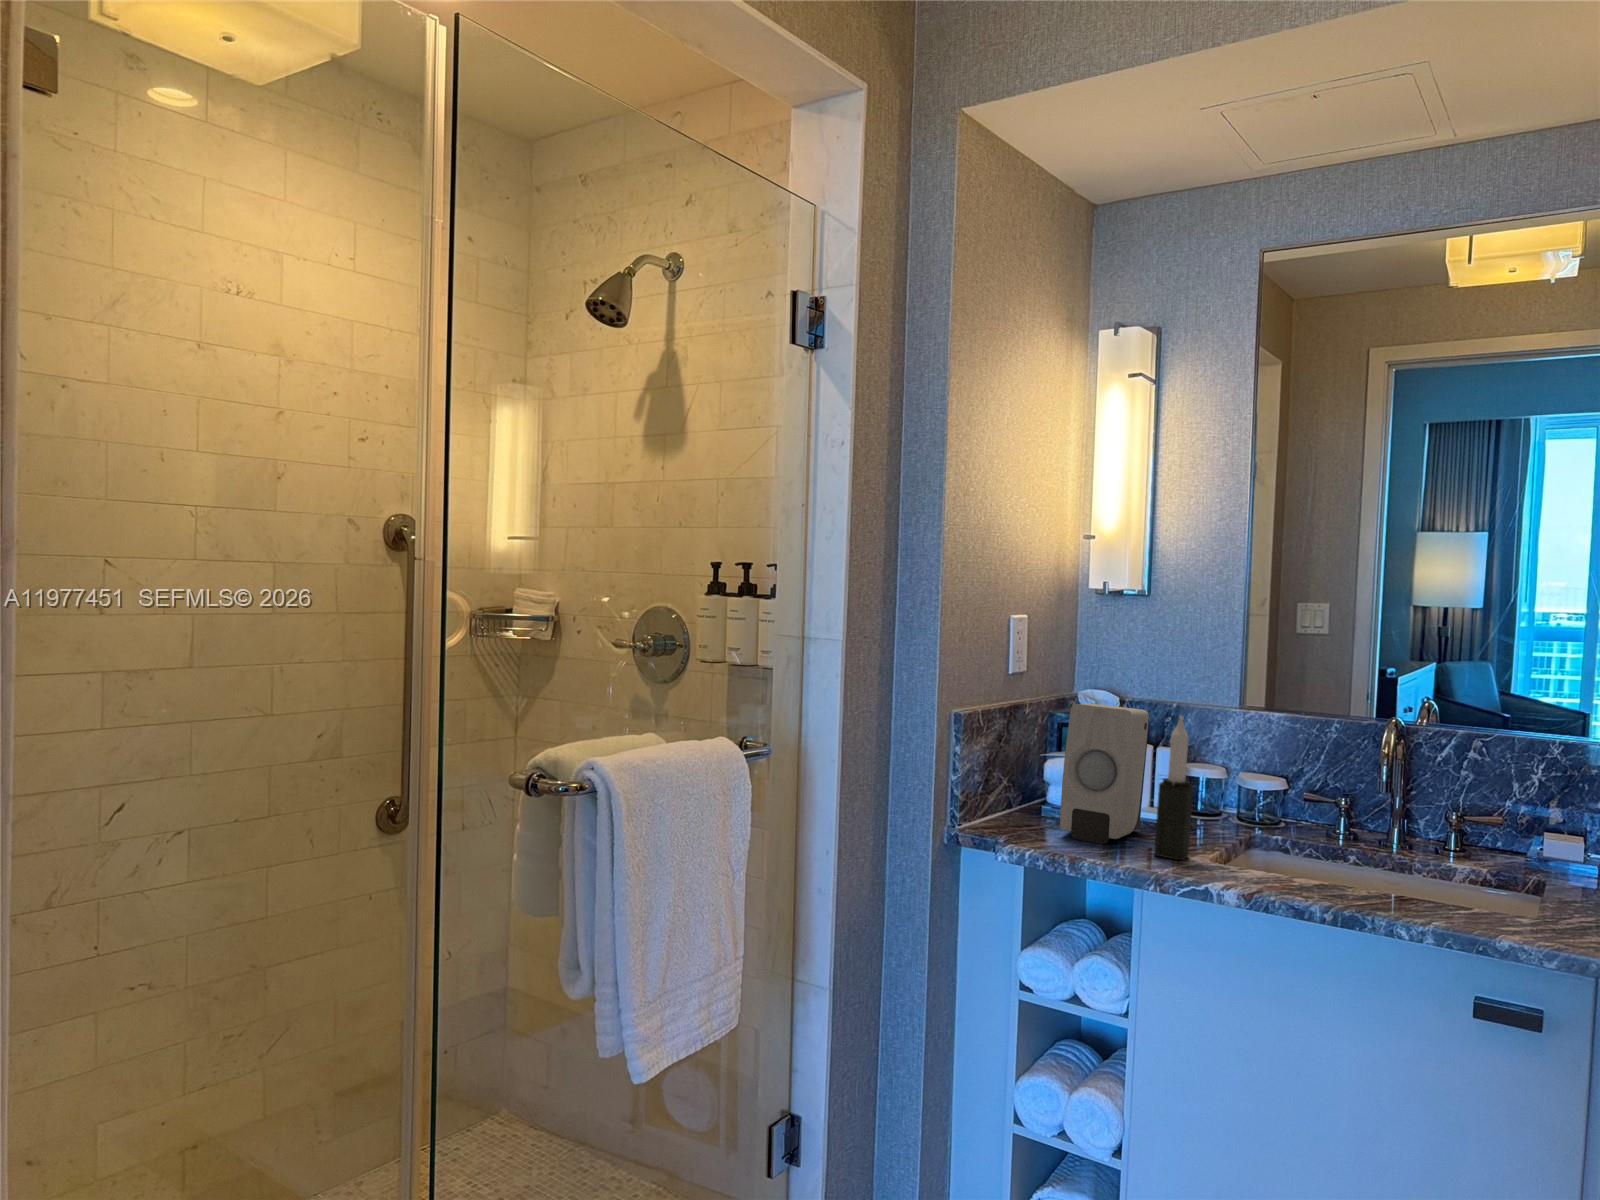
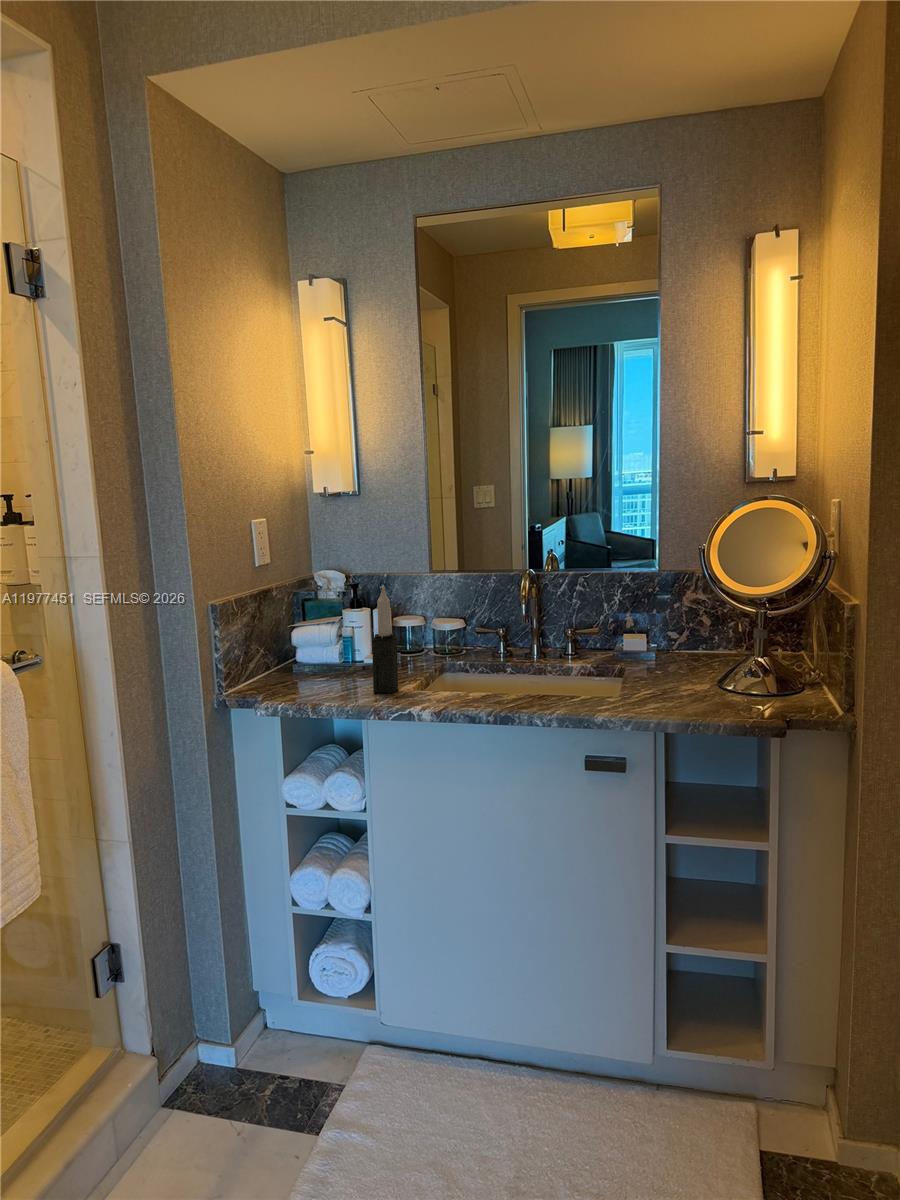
soap dispenser: present [1060,704,1150,844] -> none [302,583,364,689]

